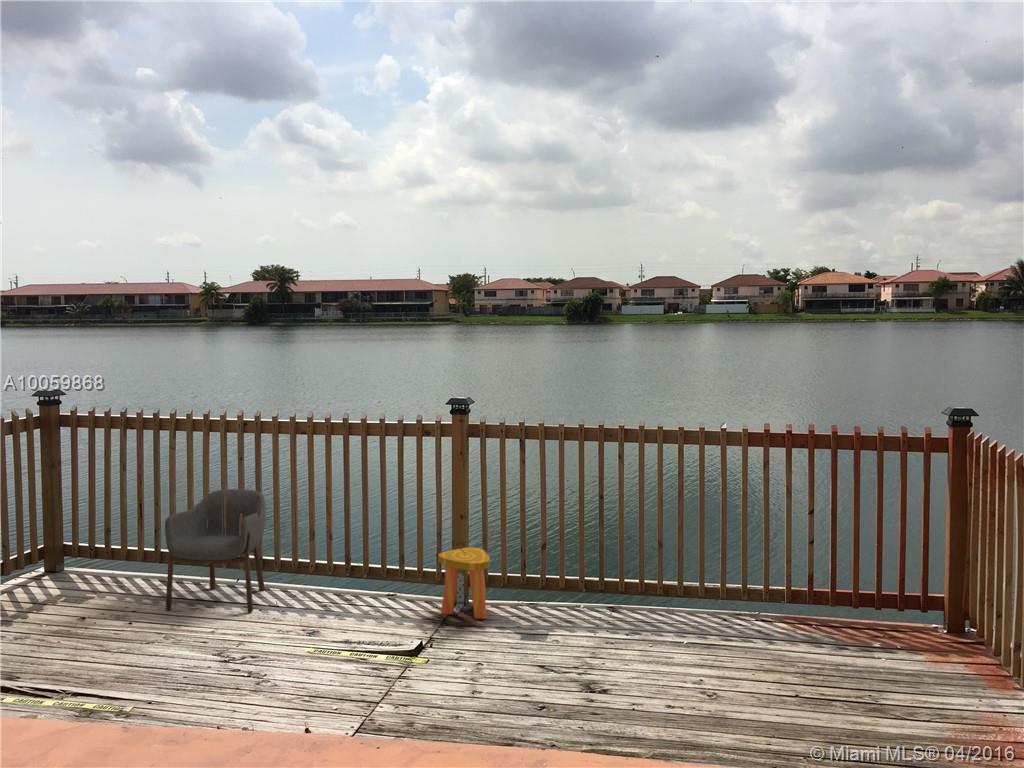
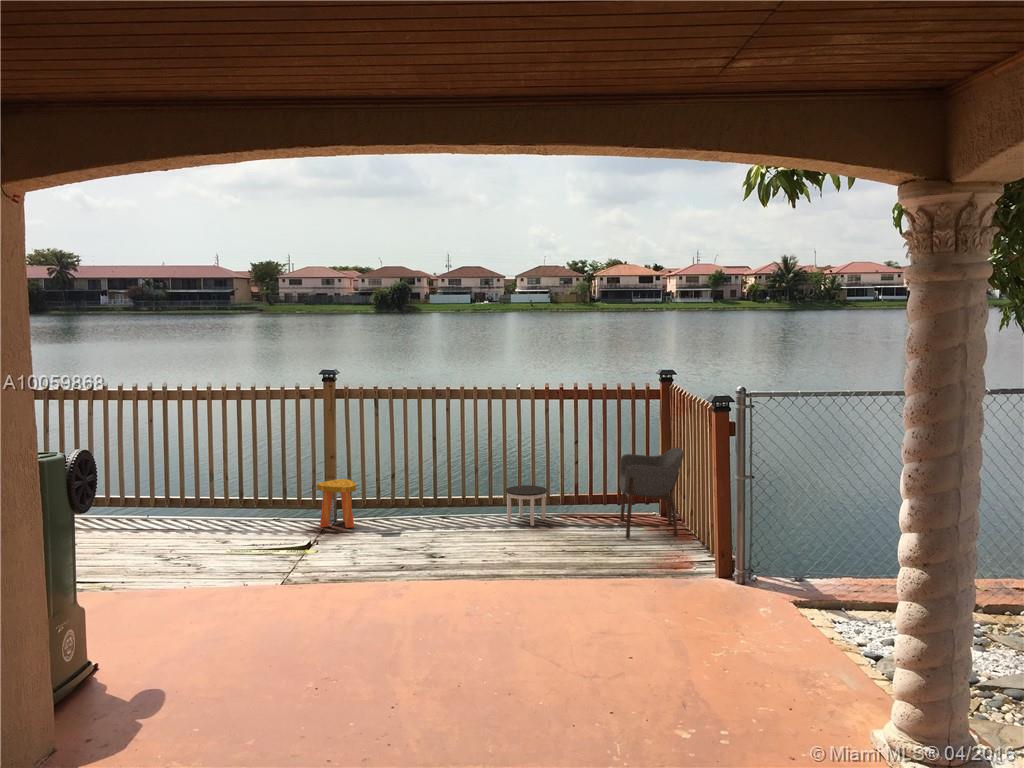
armchair: present [165,489,266,612] -> present [619,448,684,539]
round table: none [702,571,765,636] -> present [506,485,547,526]

